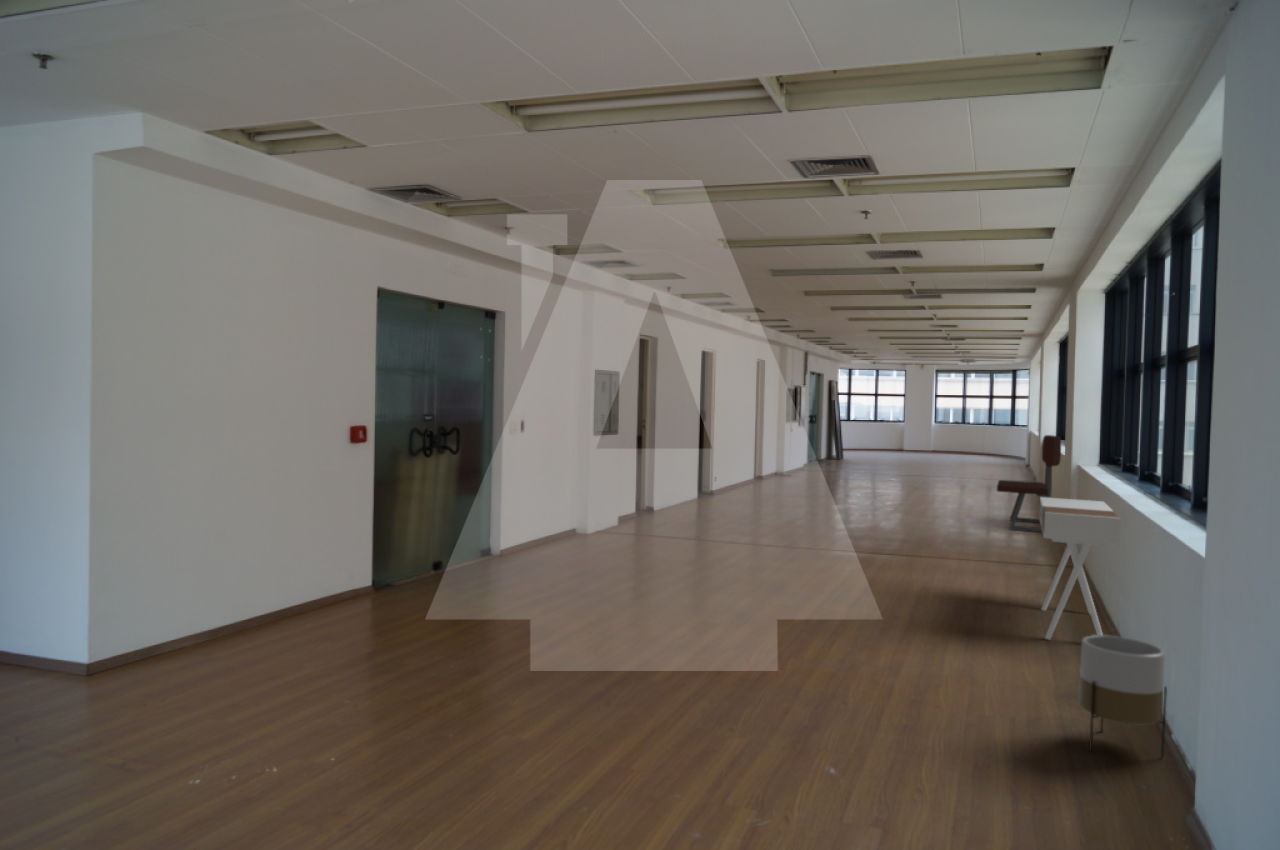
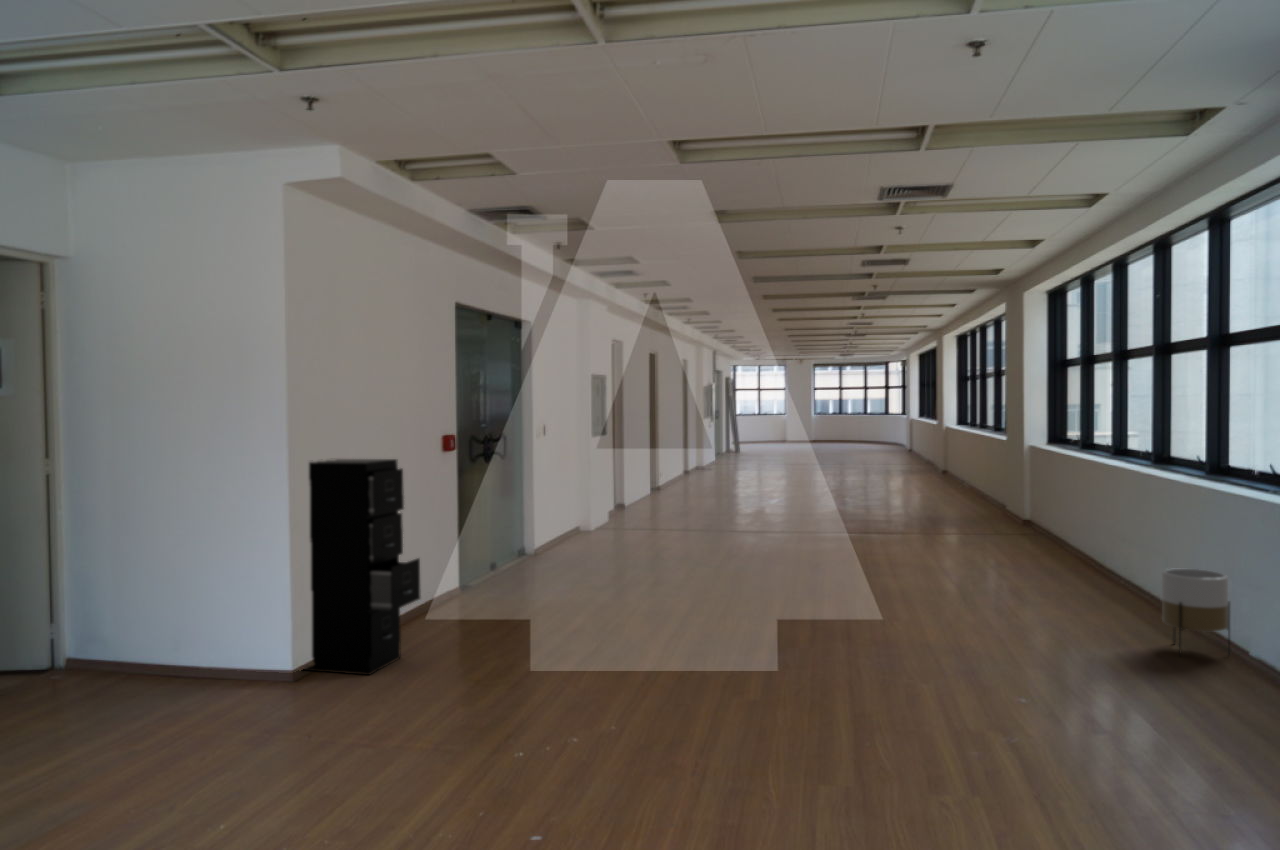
bench: present [997,435,1061,532] -> none [936,420,994,507]
filing cabinet: none [112,440,237,665] -> present [305,459,421,675]
desk: present [1039,497,1121,639] -> none [1038,471,1131,587]

